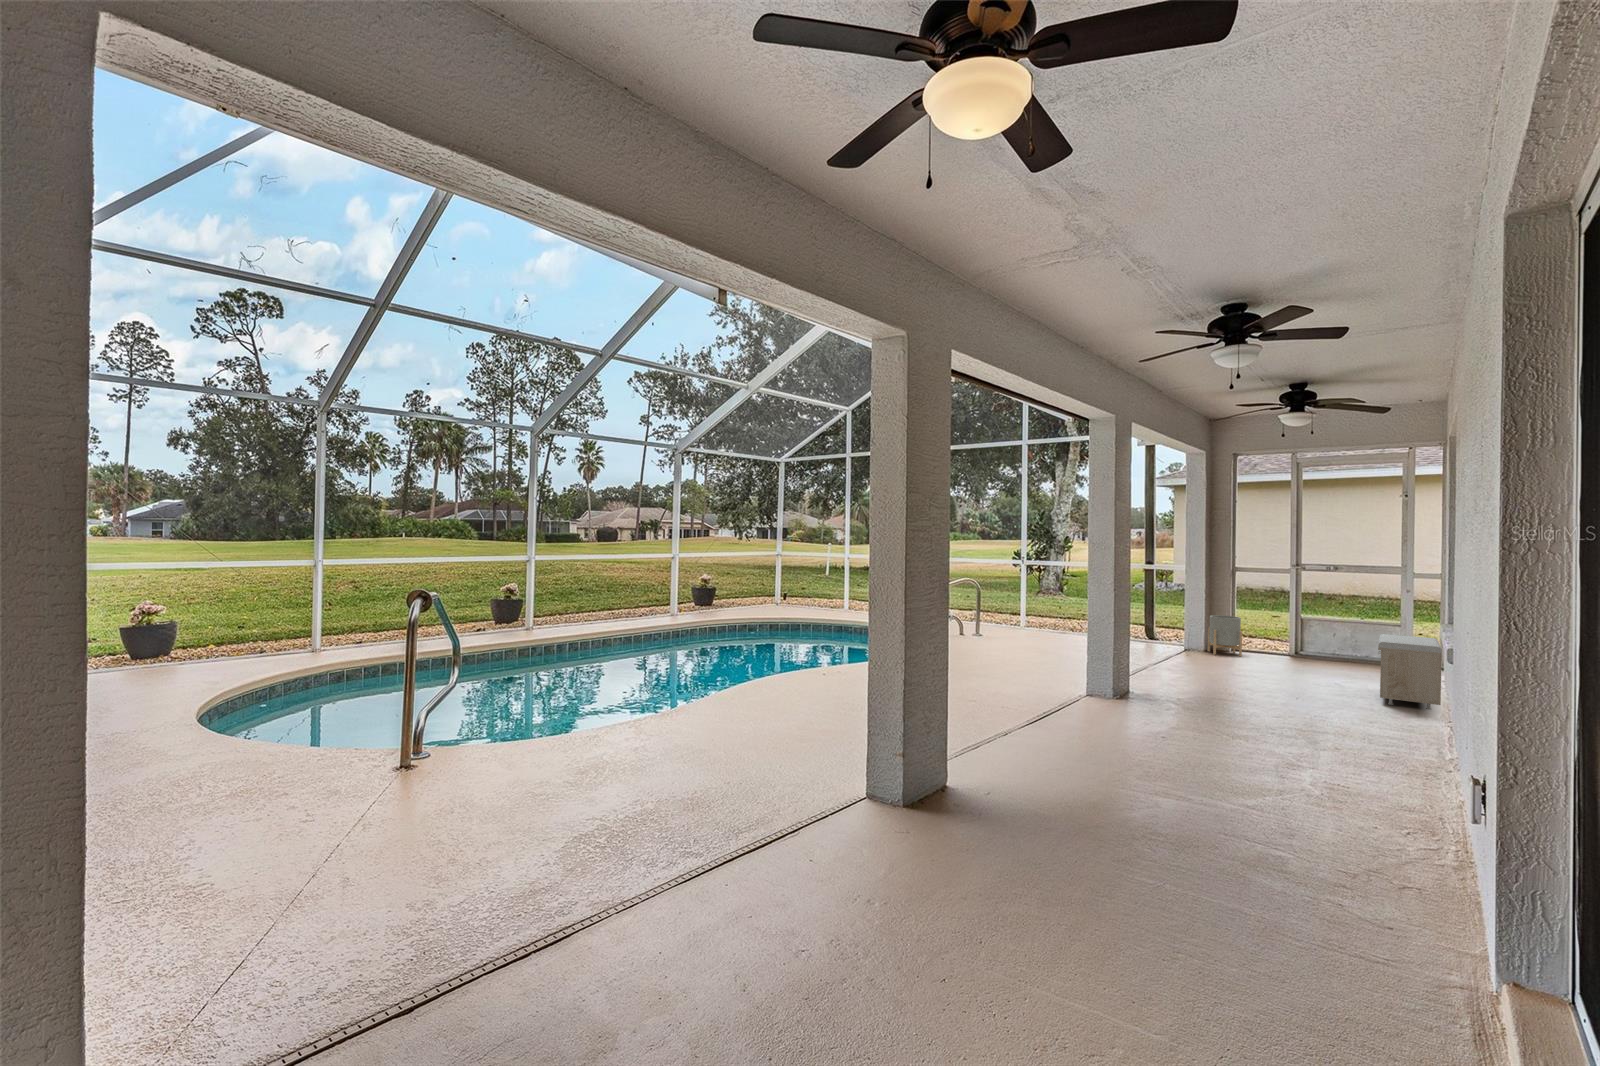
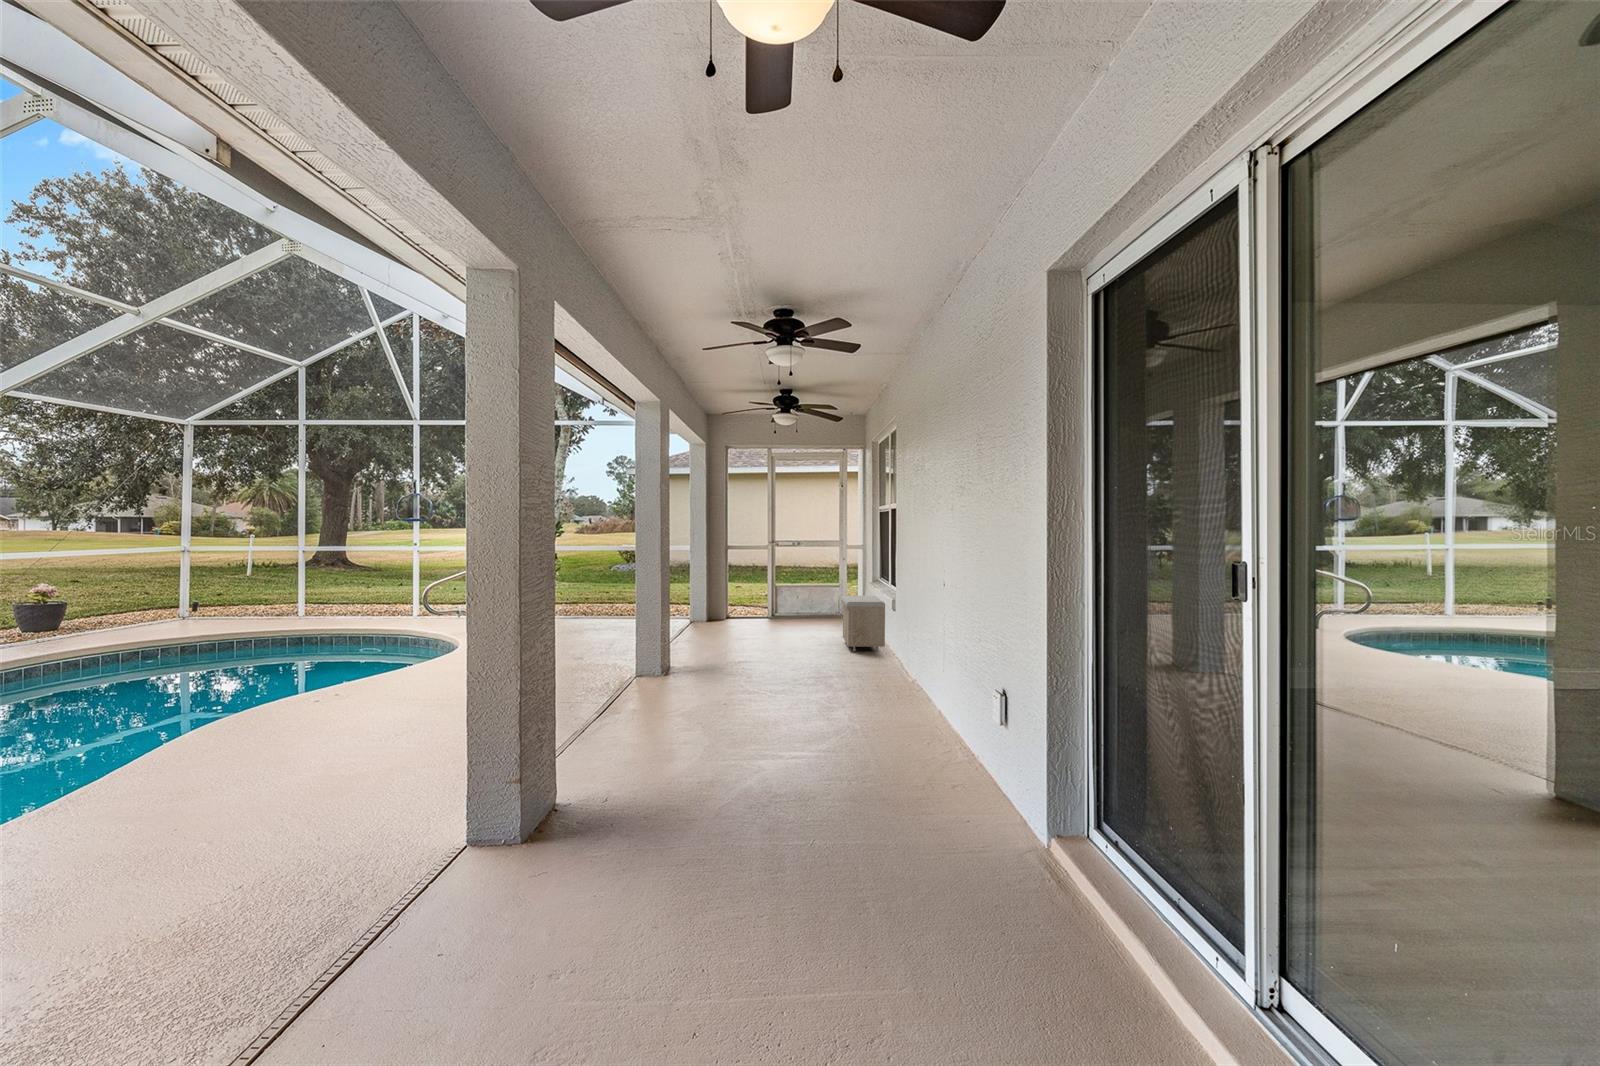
planter: present [1208,615,1242,656] -> none [709,590,737,626]

